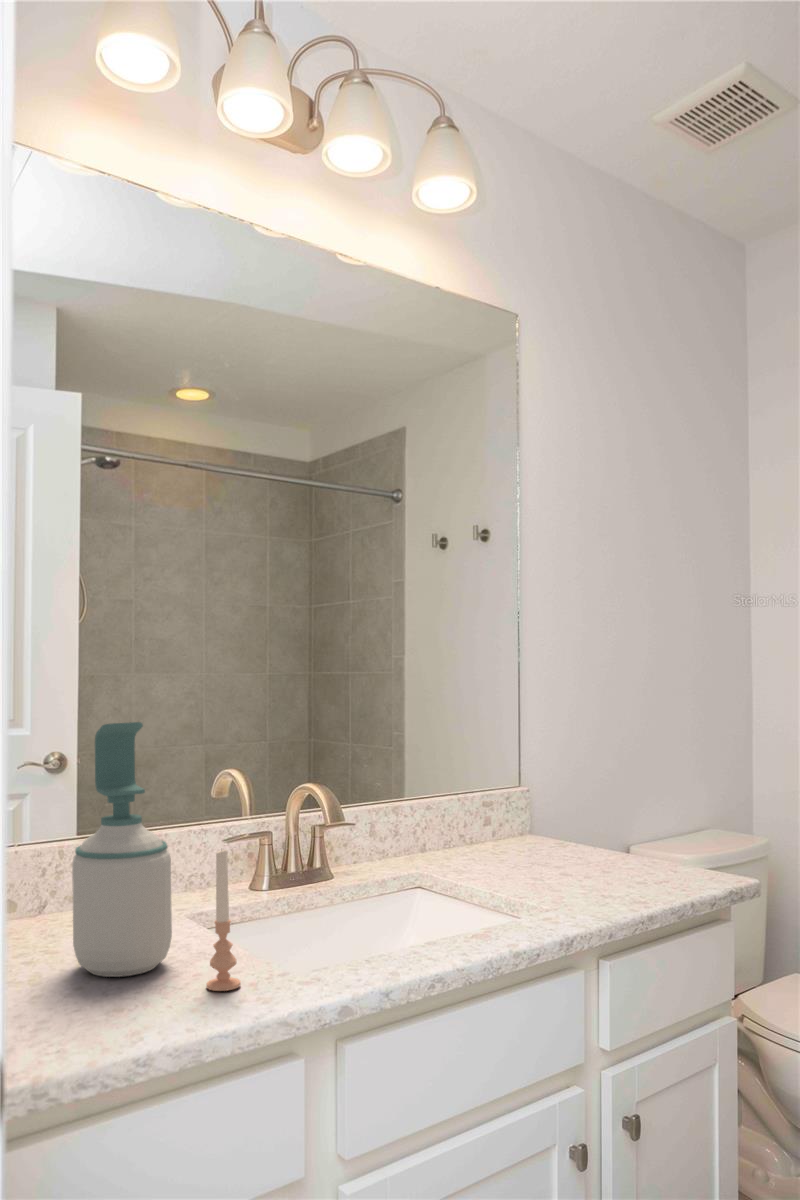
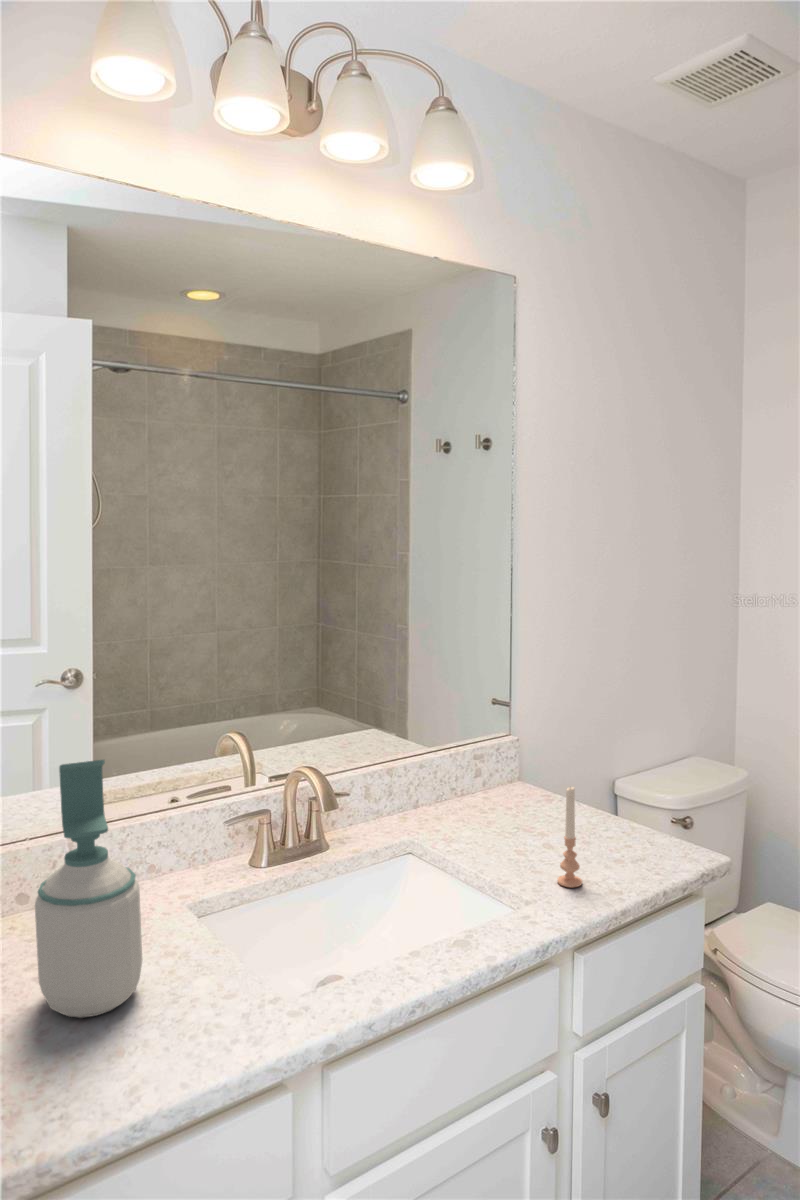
candle: present [206,850,241,991] -> present [557,787,582,887]

